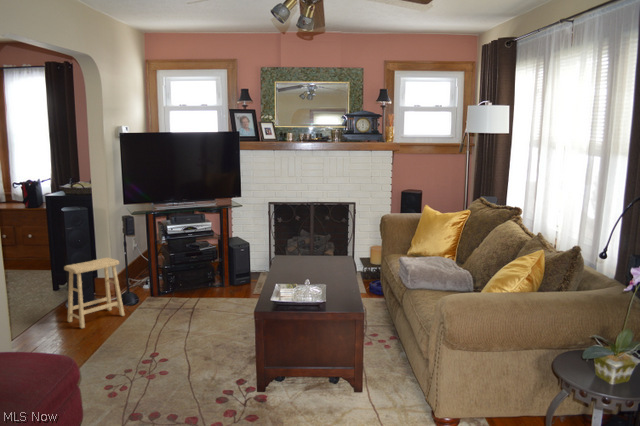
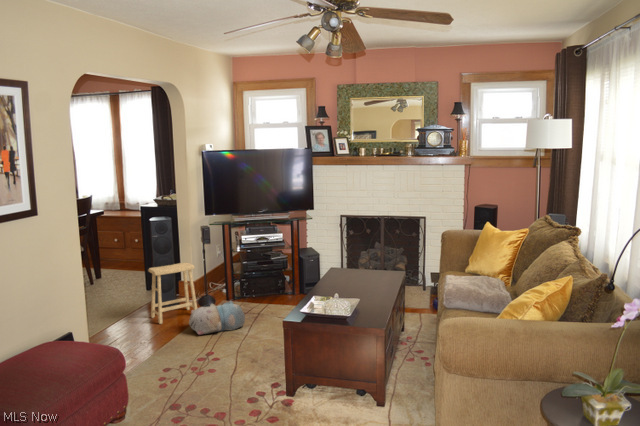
plush toy: none [121,297,184,336] -> present [189,301,245,334]

